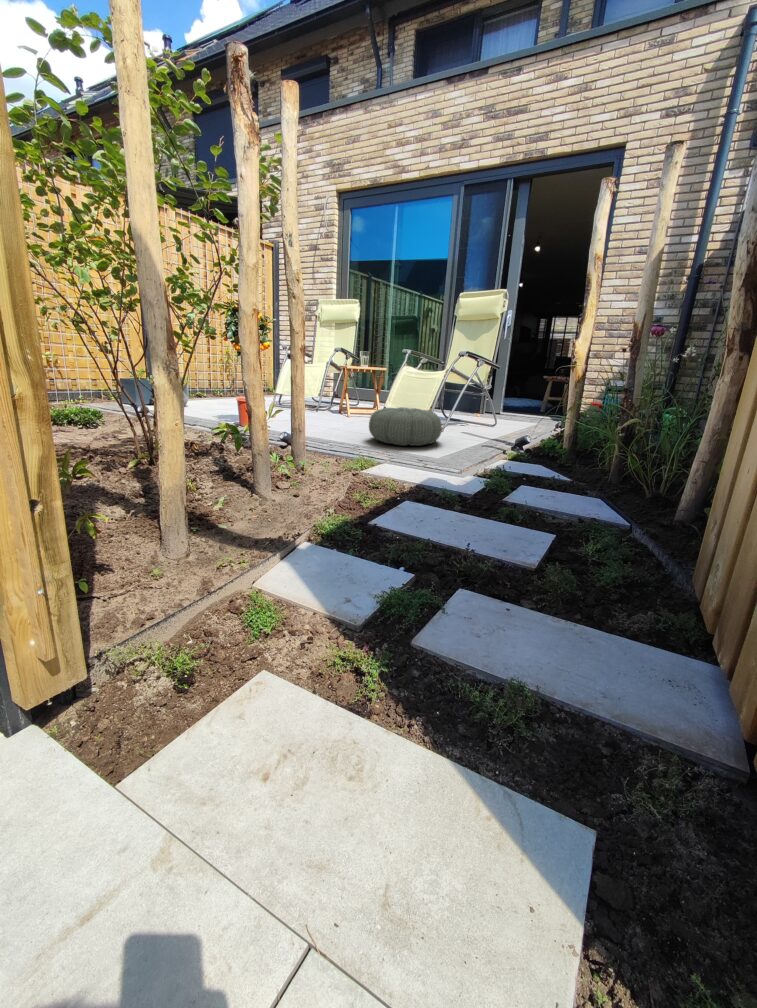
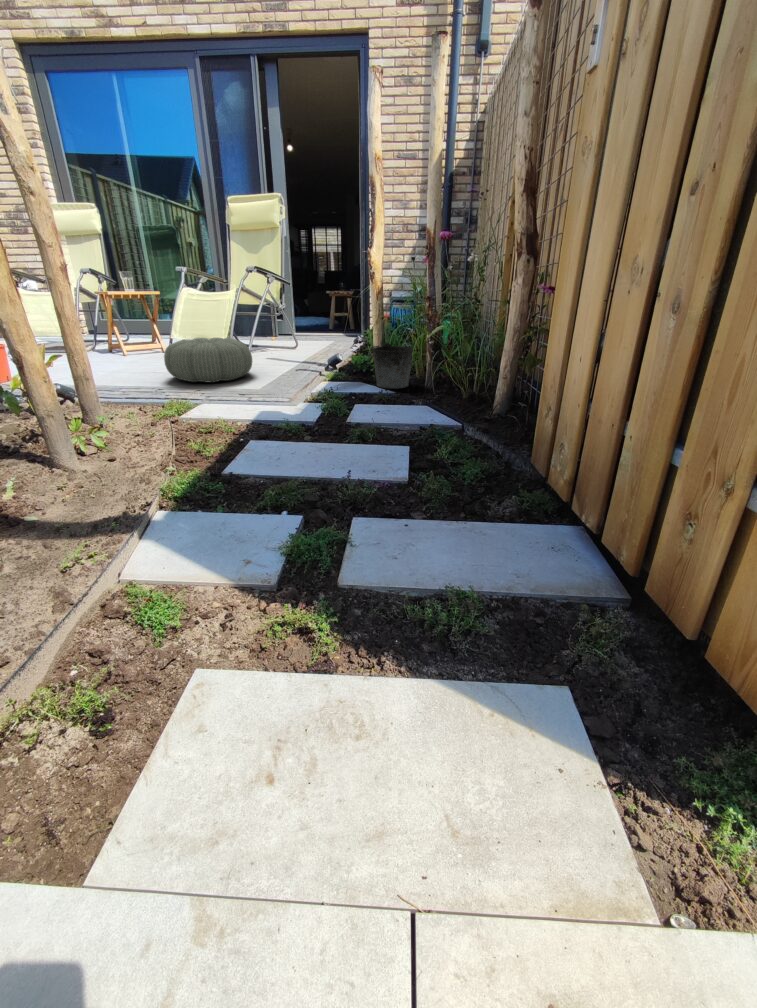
bucket: none [555,430,605,476] -> present [370,343,413,389]

